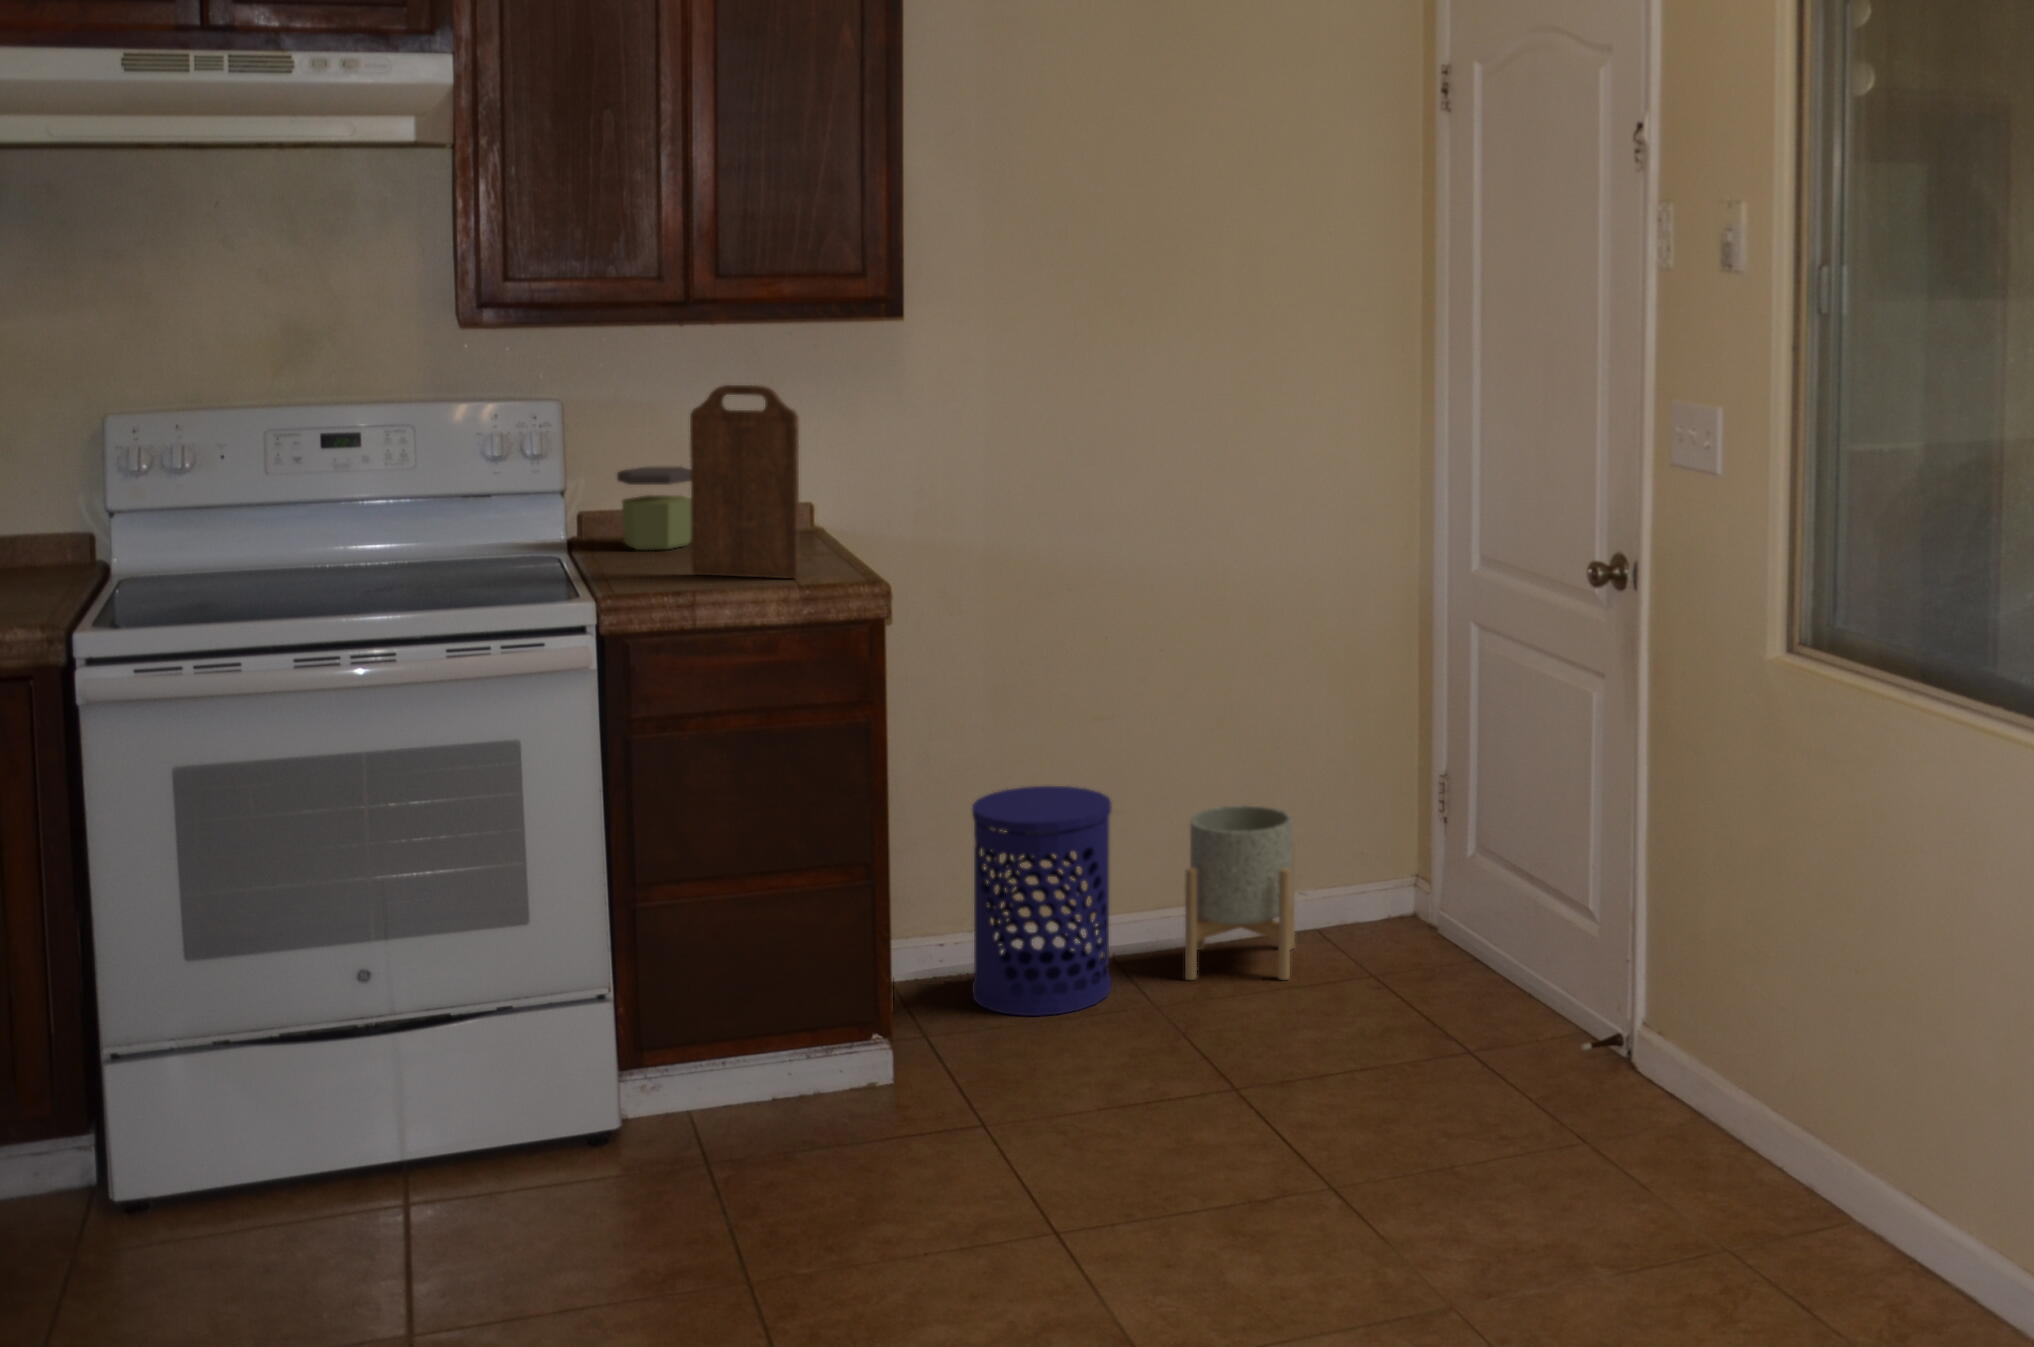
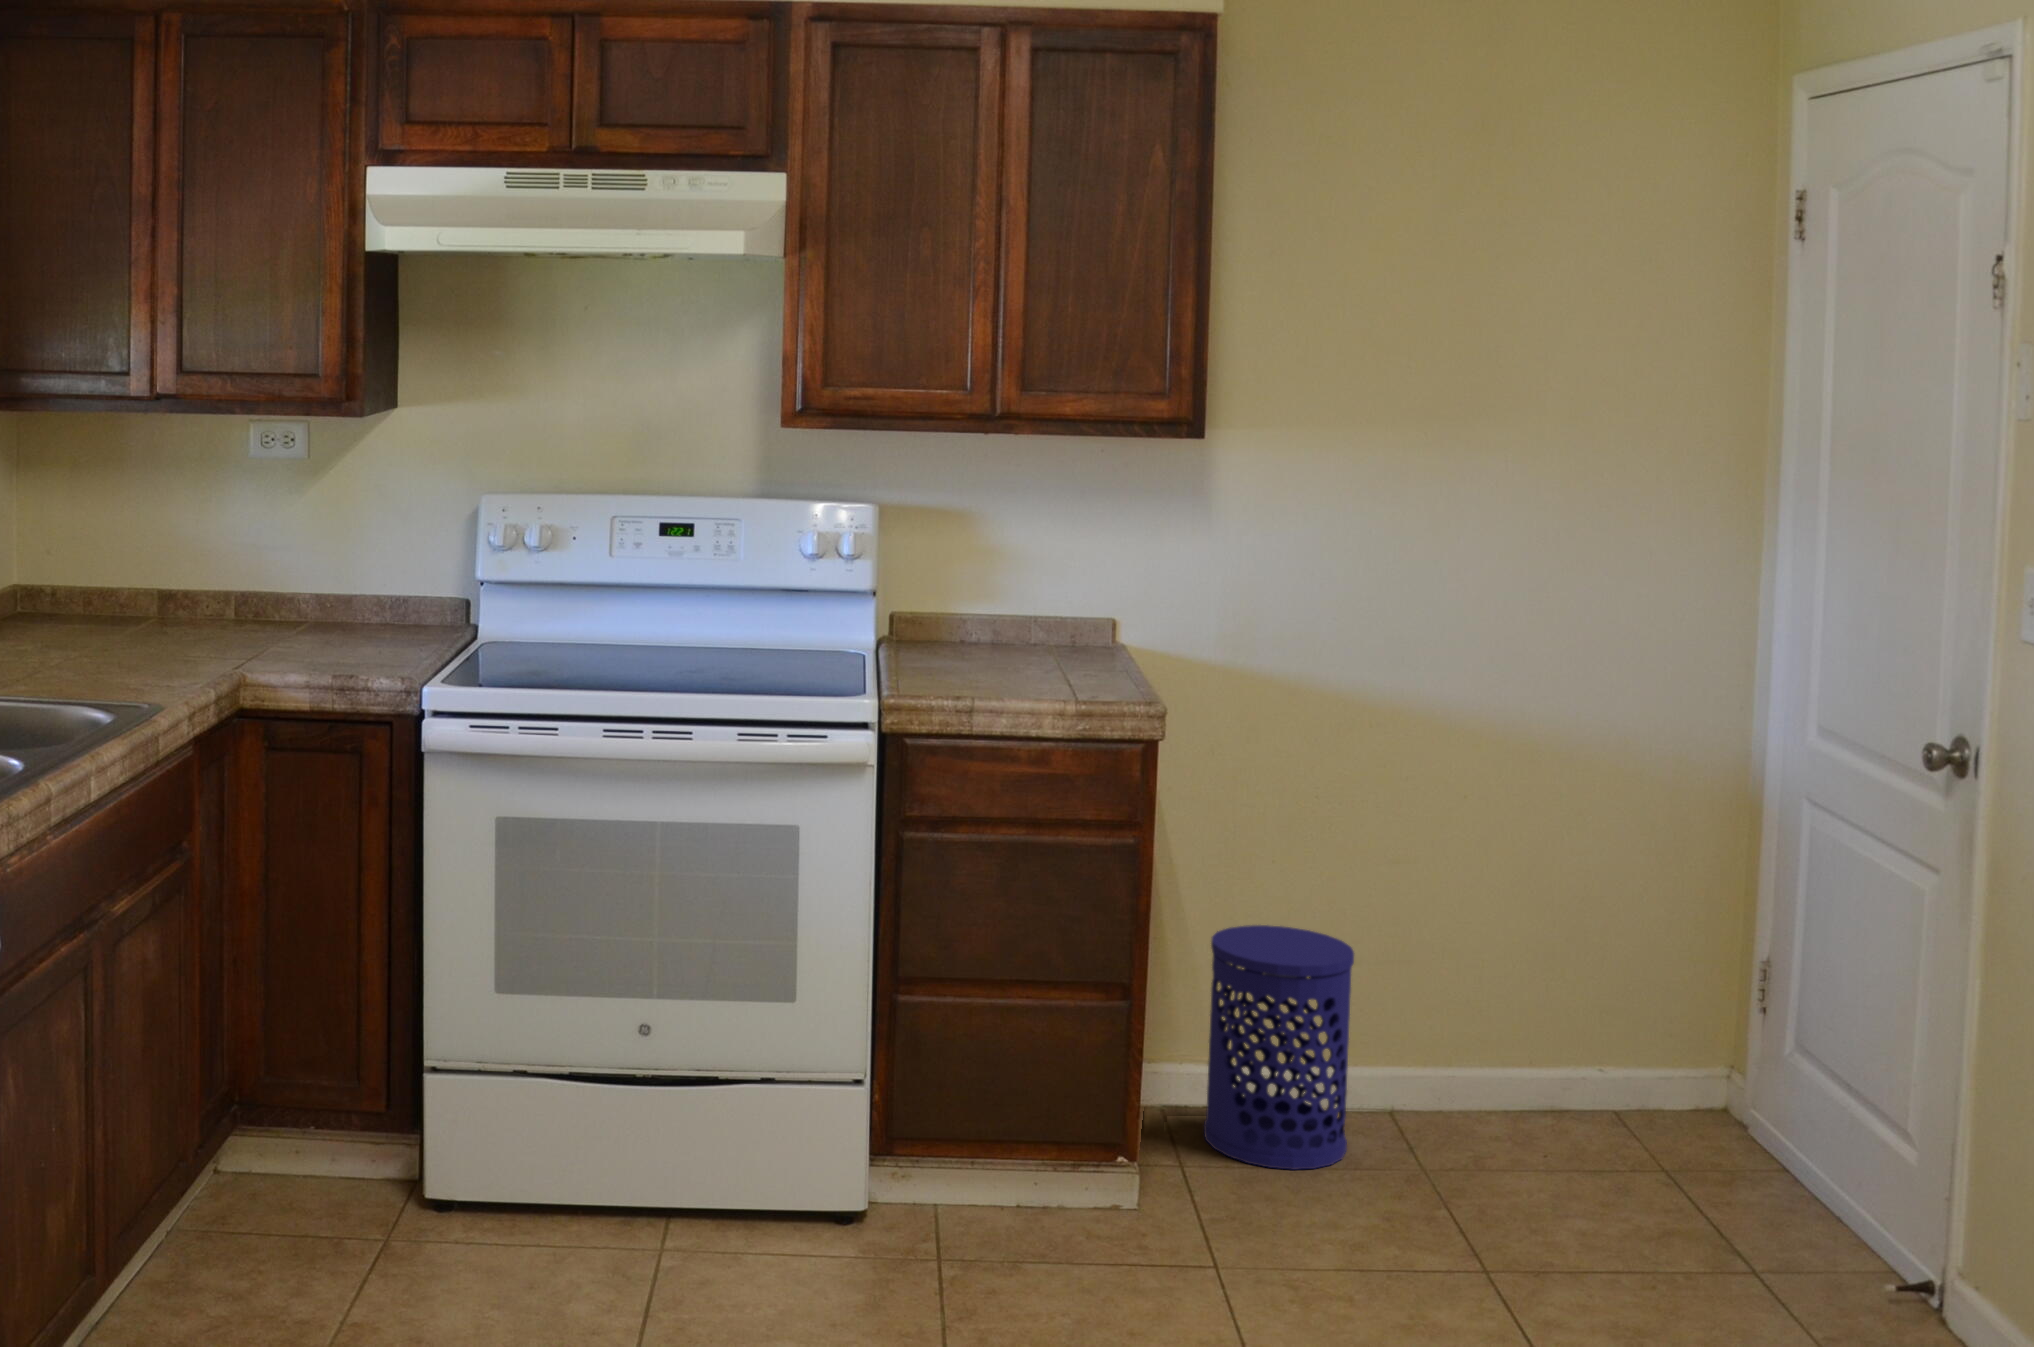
cutting board: present [690,385,800,578] -> none [958,494,1065,688]
jar: present [617,466,691,550] -> none [894,572,966,652]
planter: present [1185,805,1295,980] -> none [1425,972,1548,1171]

